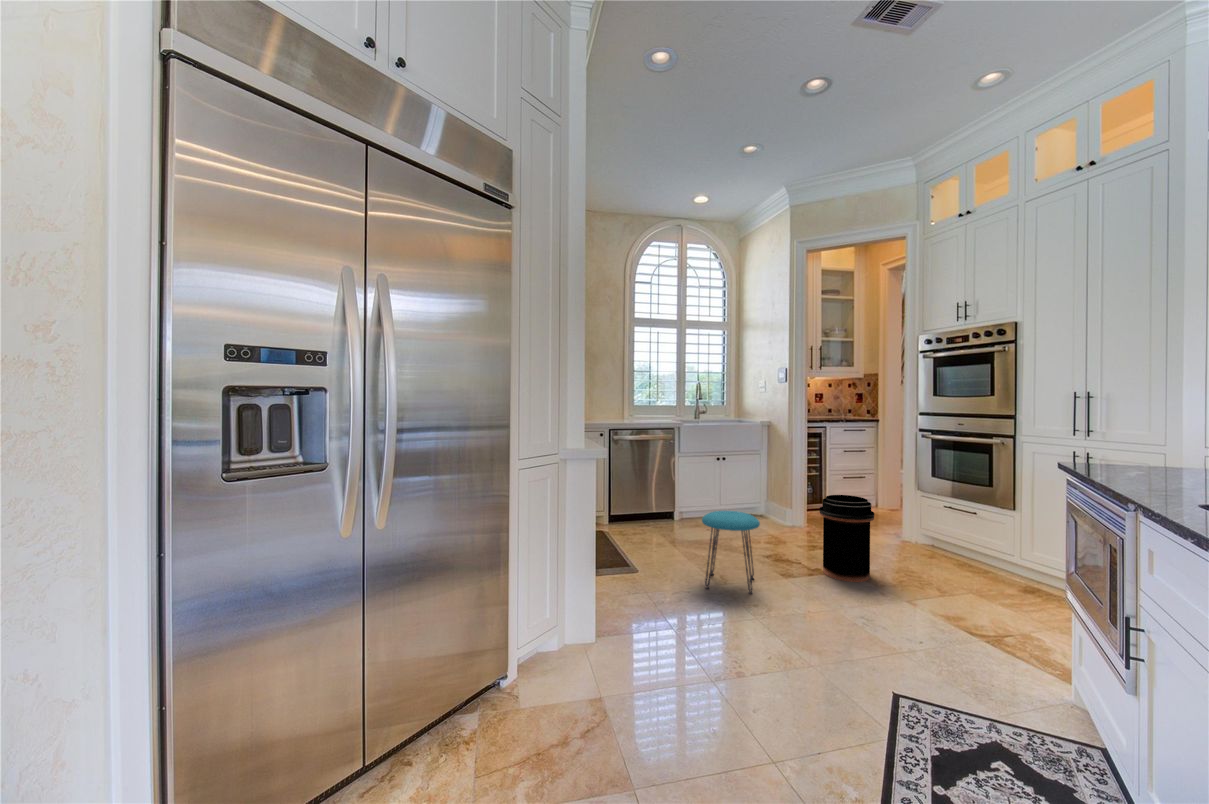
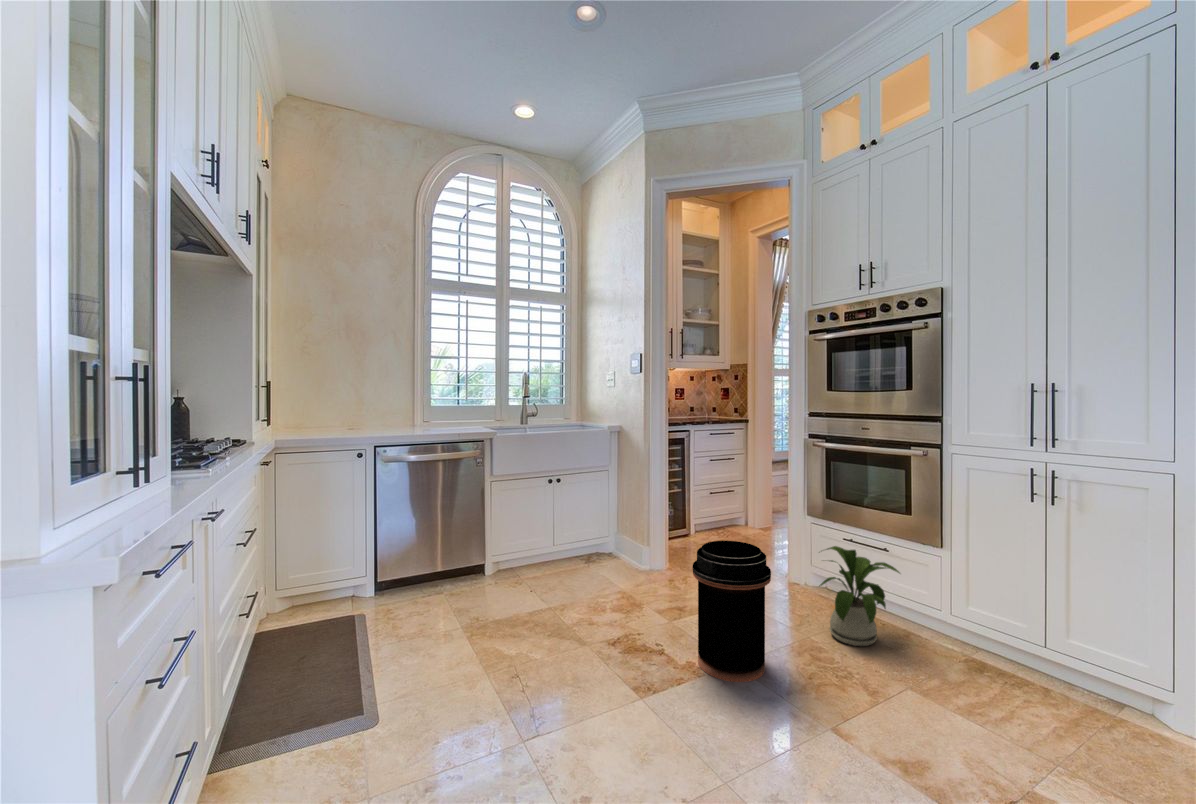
house plant: none [915,506,978,576] -> present [819,546,900,646]
stool: present [702,511,760,594] -> none [503,588,602,748]

